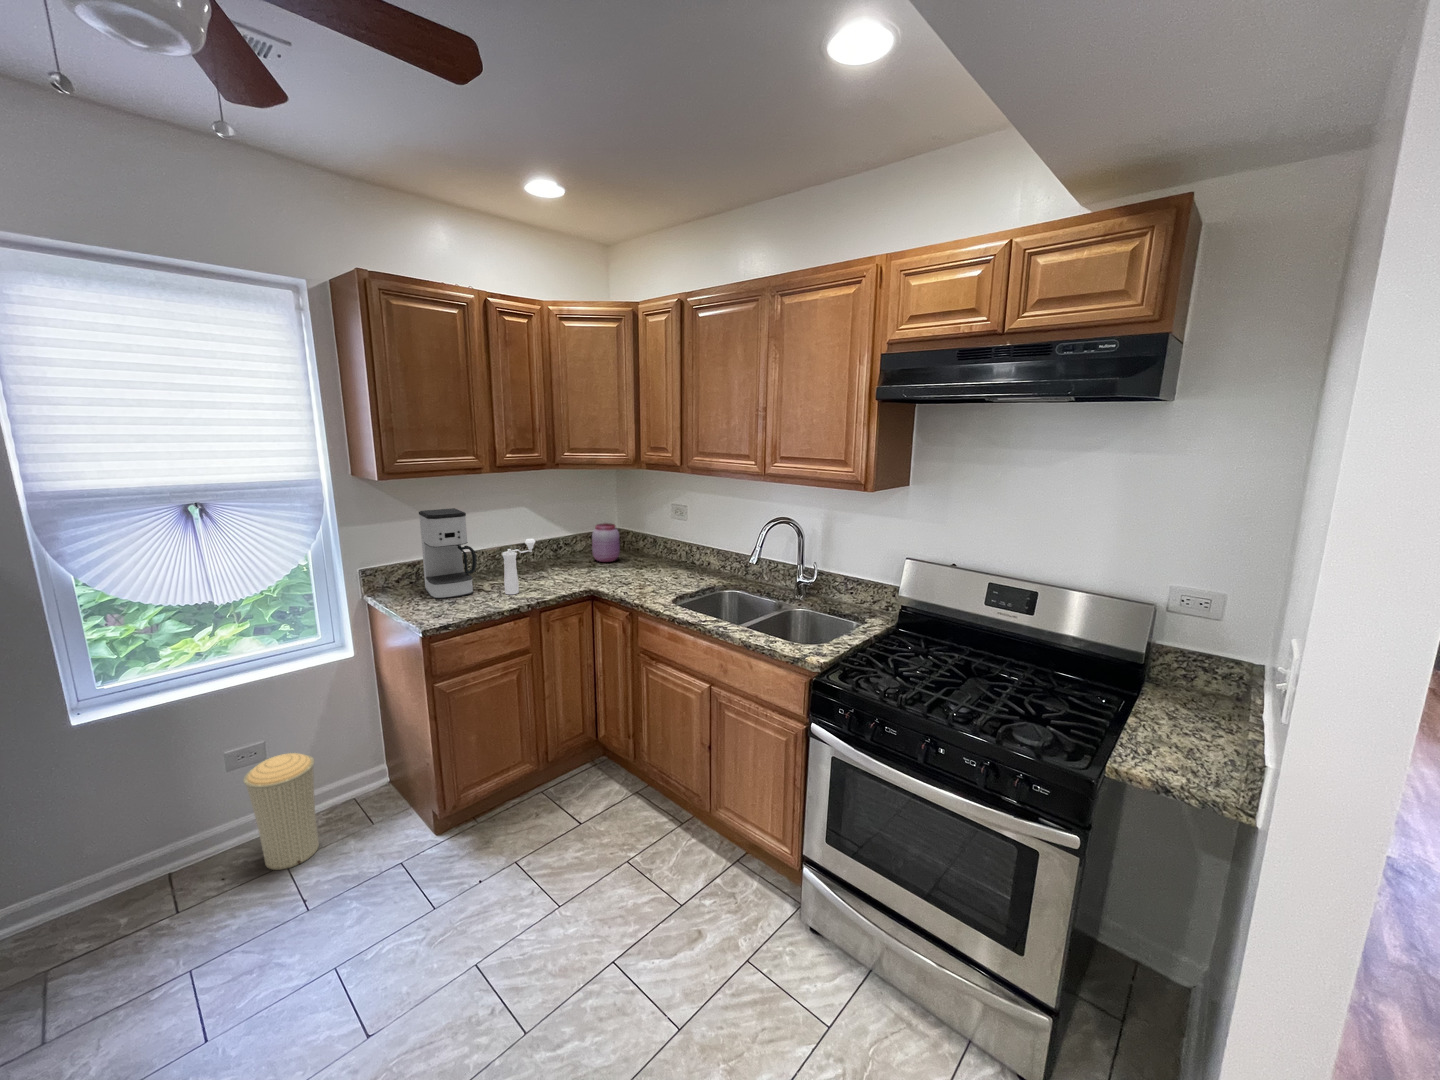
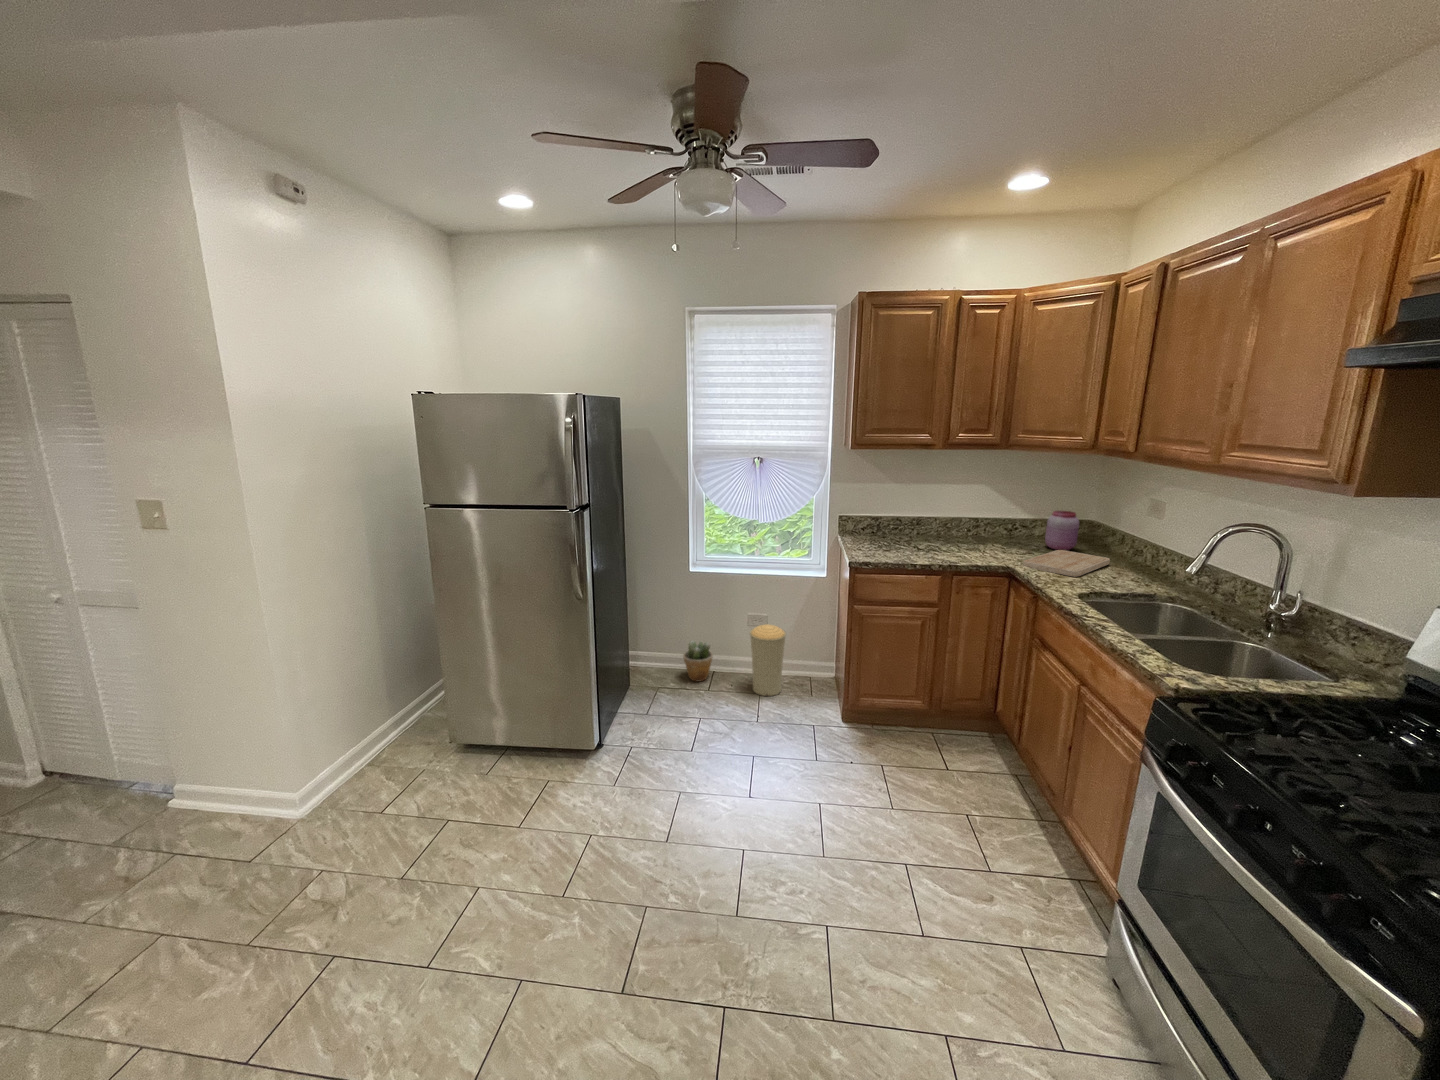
coffee maker: present [419,508,477,599] -> none [876,477,917,548]
pepper mill: present [502,539,535,595] -> none [931,511,968,555]
cutting board: none [599,562,657,586] -> present [1023,550,1110,577]
potted plant: none [88,834,164,917] -> present [683,641,713,681]

